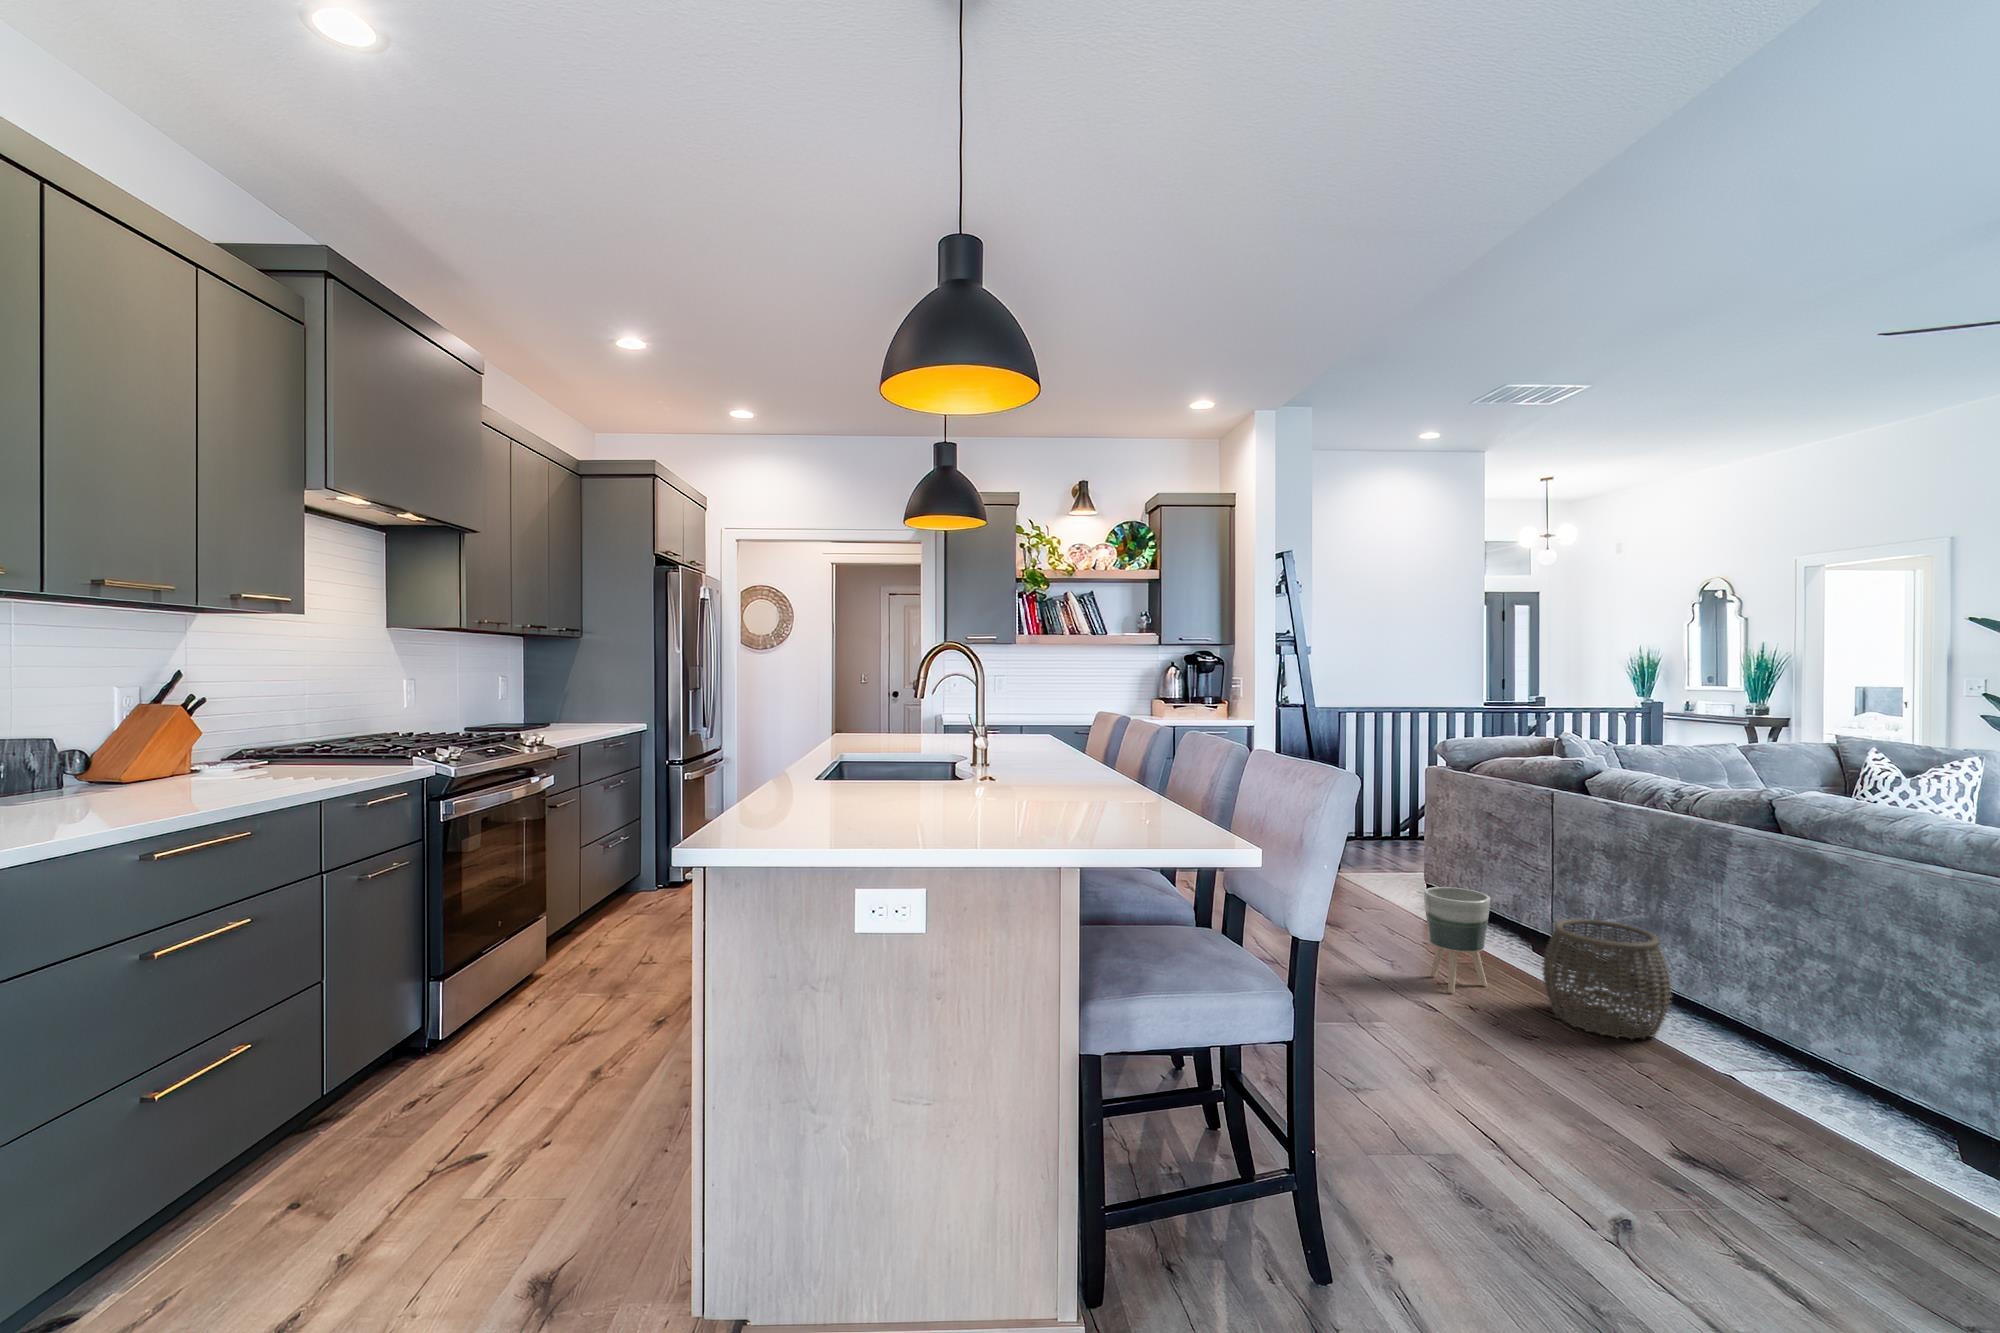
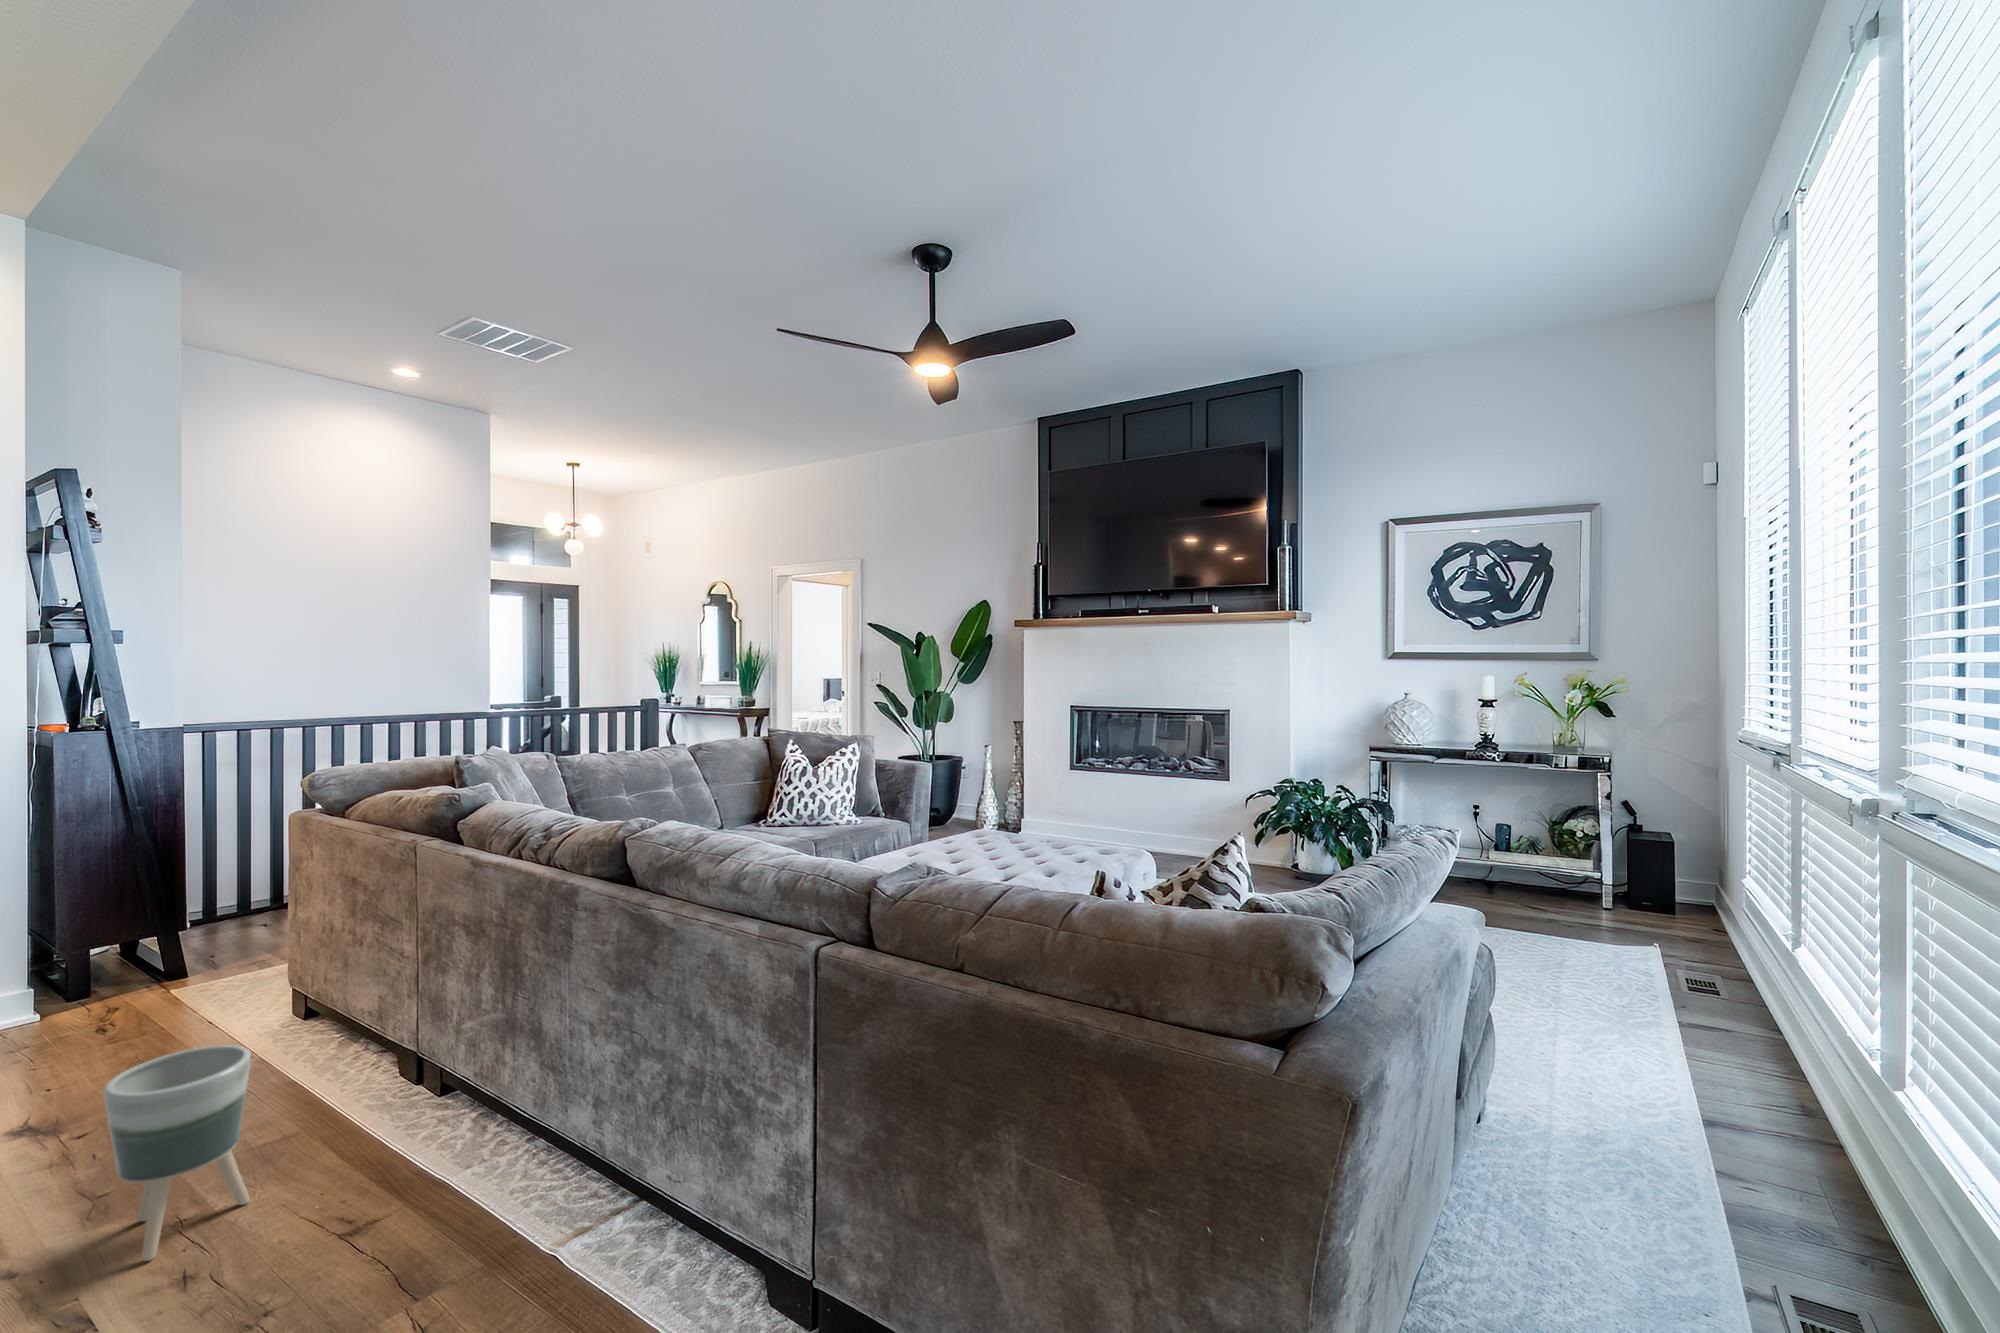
woven basket: present [1542,919,1672,1039] -> none [306,1044,510,1259]

